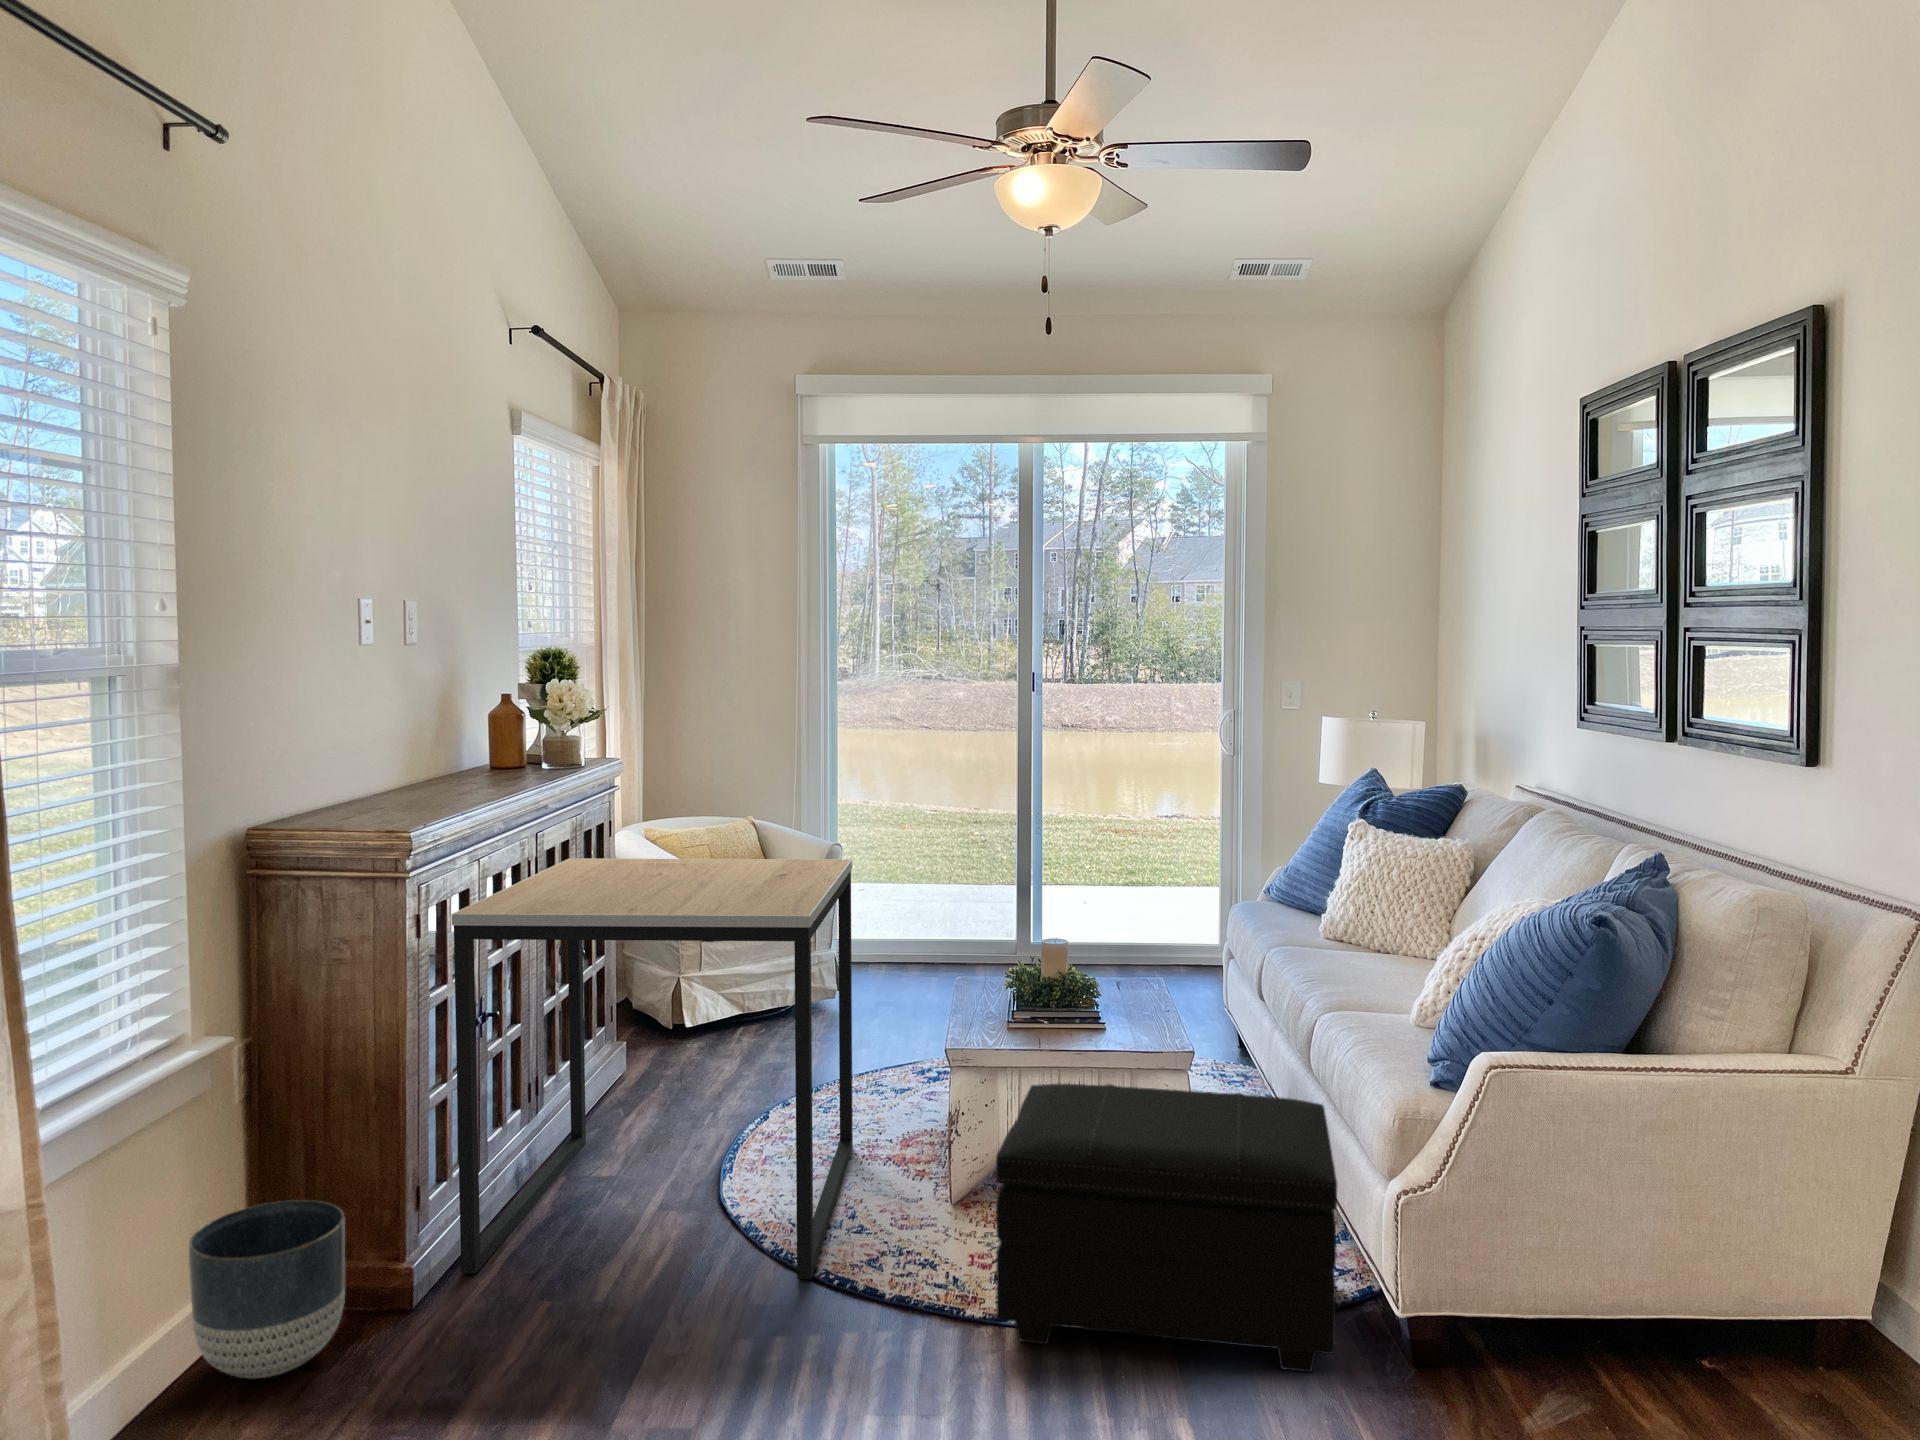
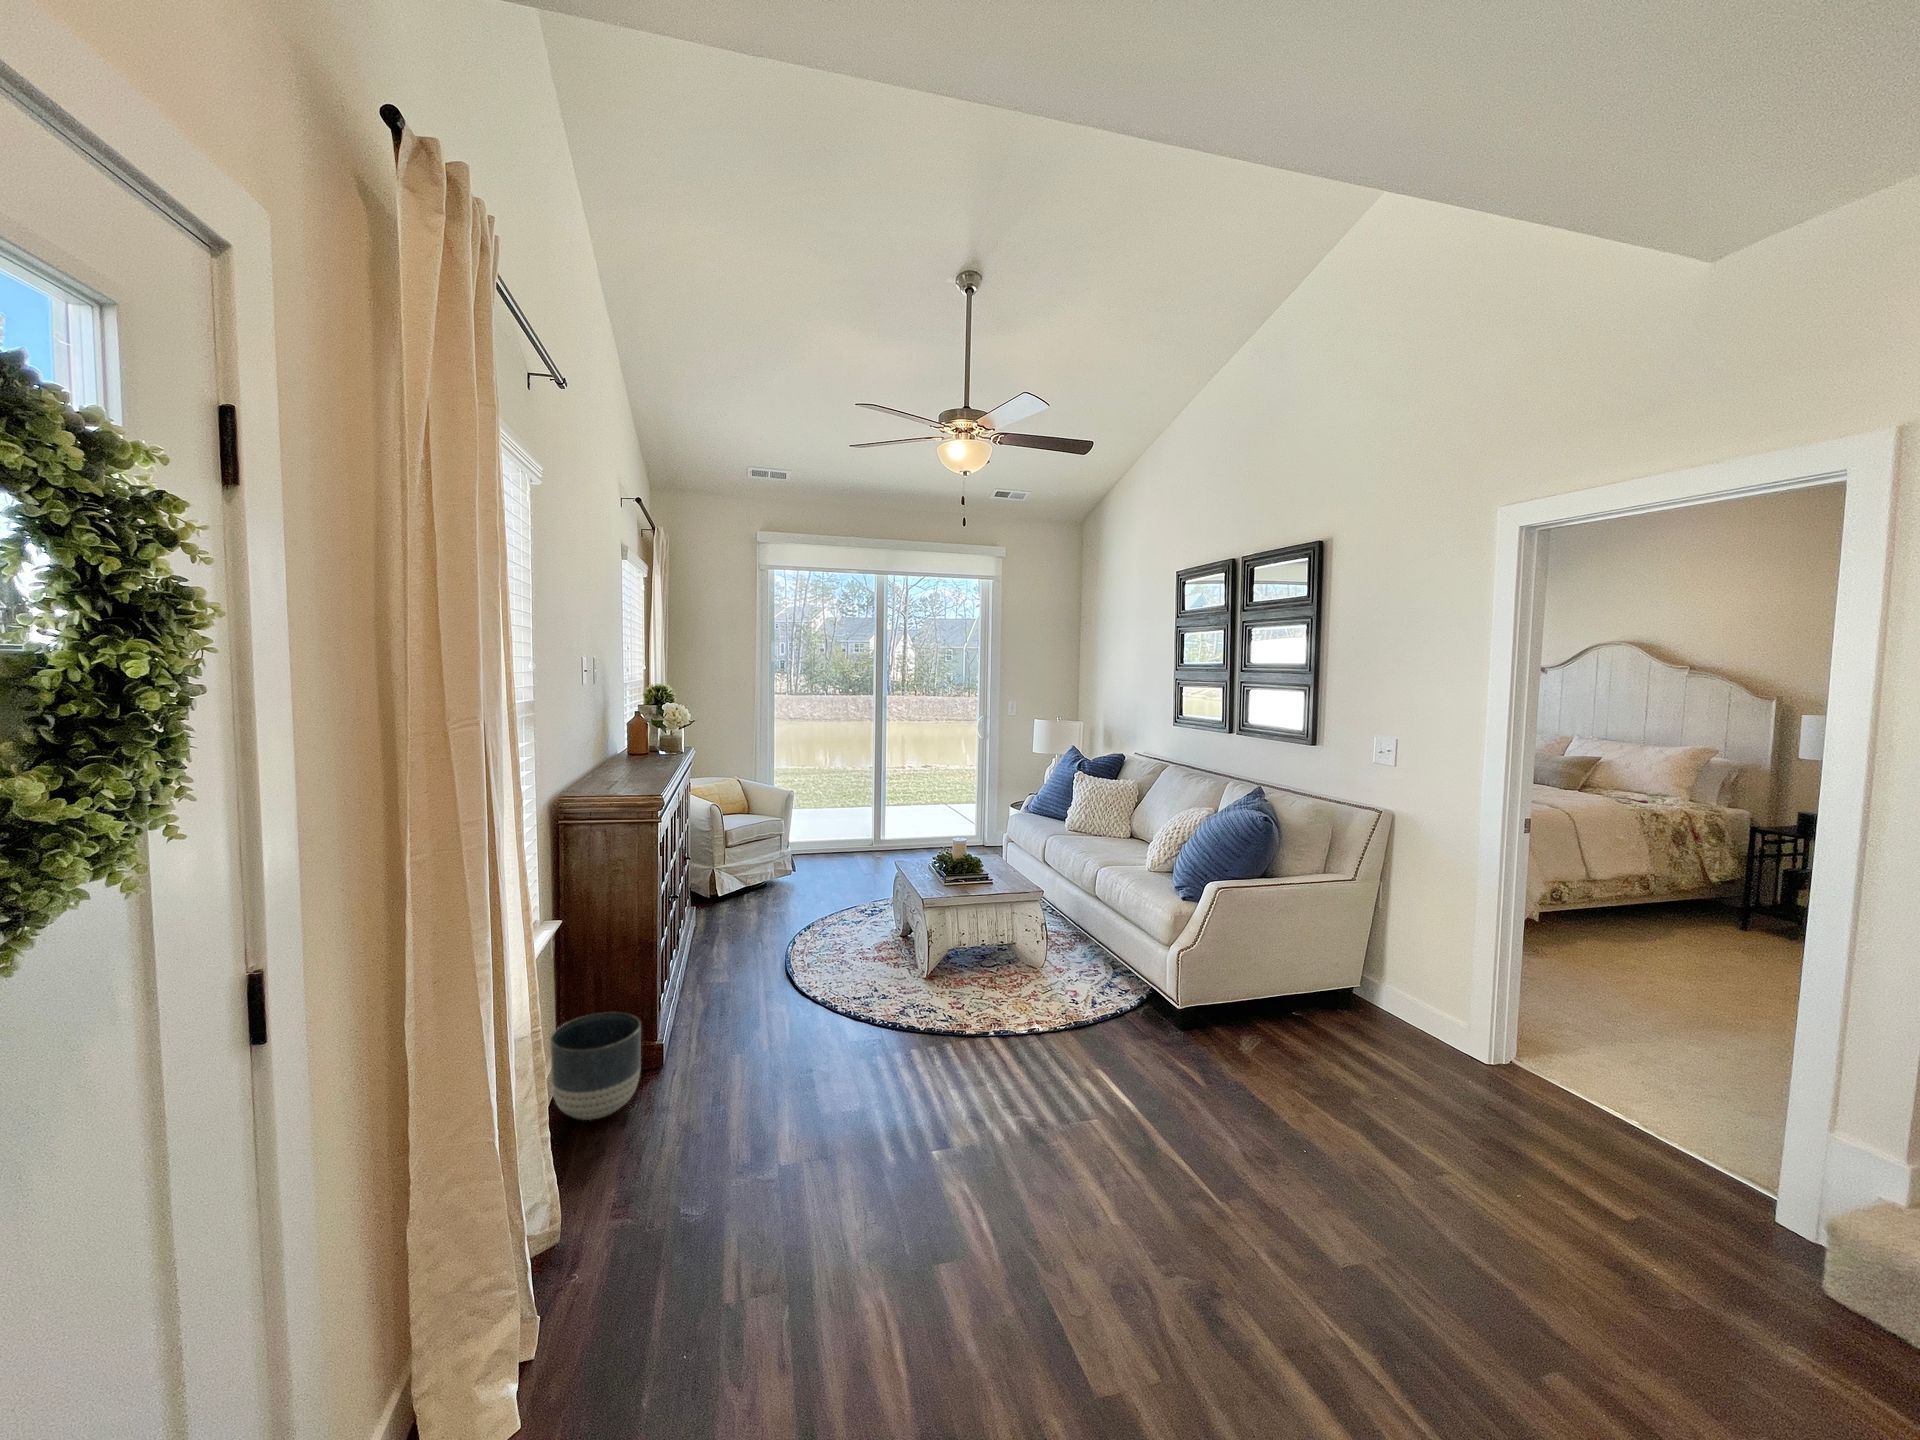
side table: present [451,858,853,1279] -> none [676,800,882,1047]
footstool: present [996,1084,1337,1372] -> none [979,909,1155,1041]

